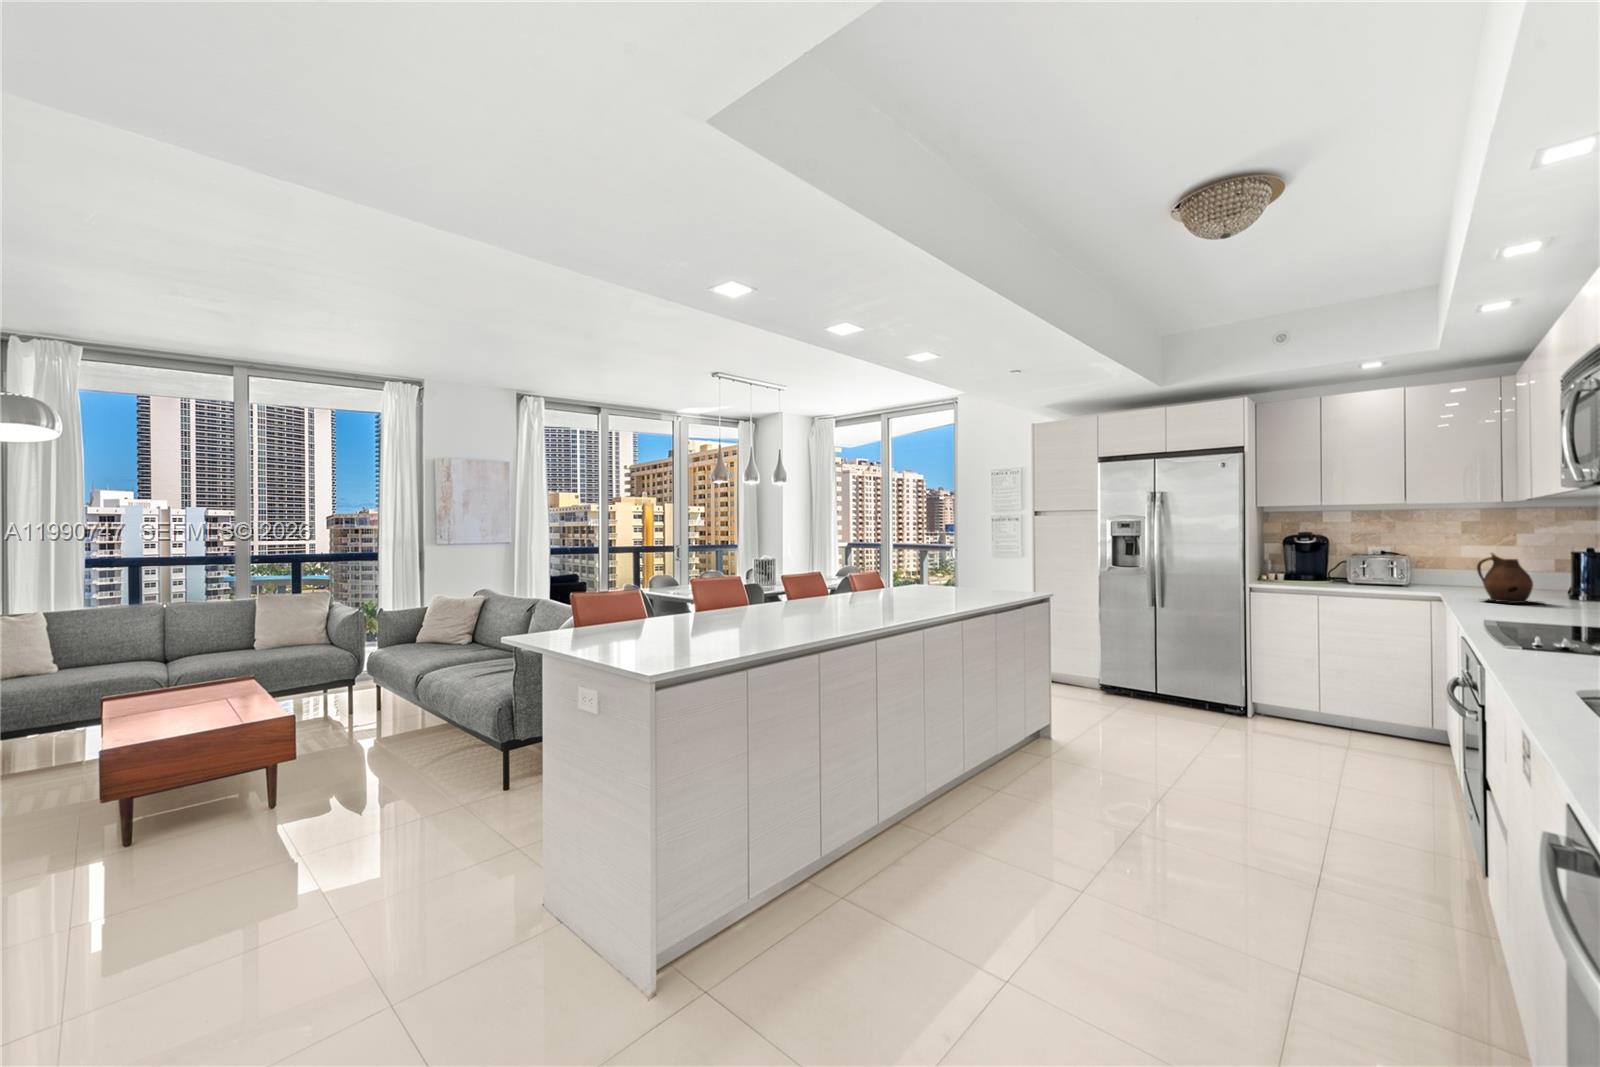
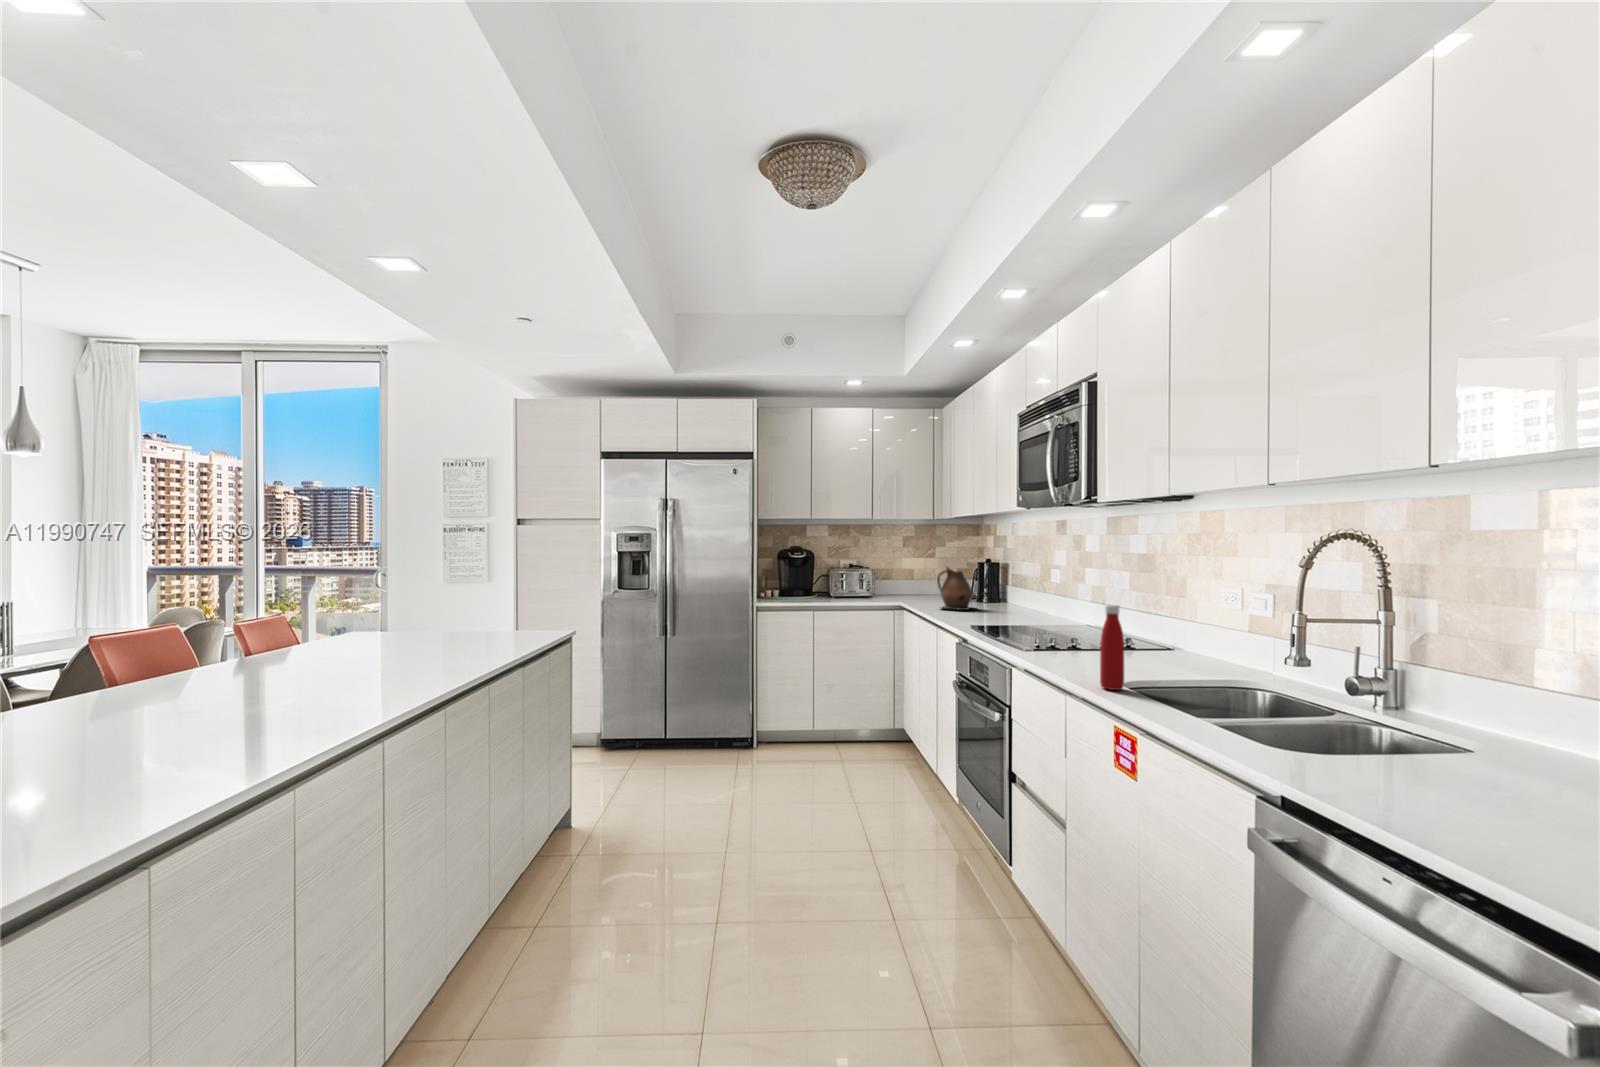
bottle: none [1530,586,1566,678] -> present [1100,605,1124,690]

